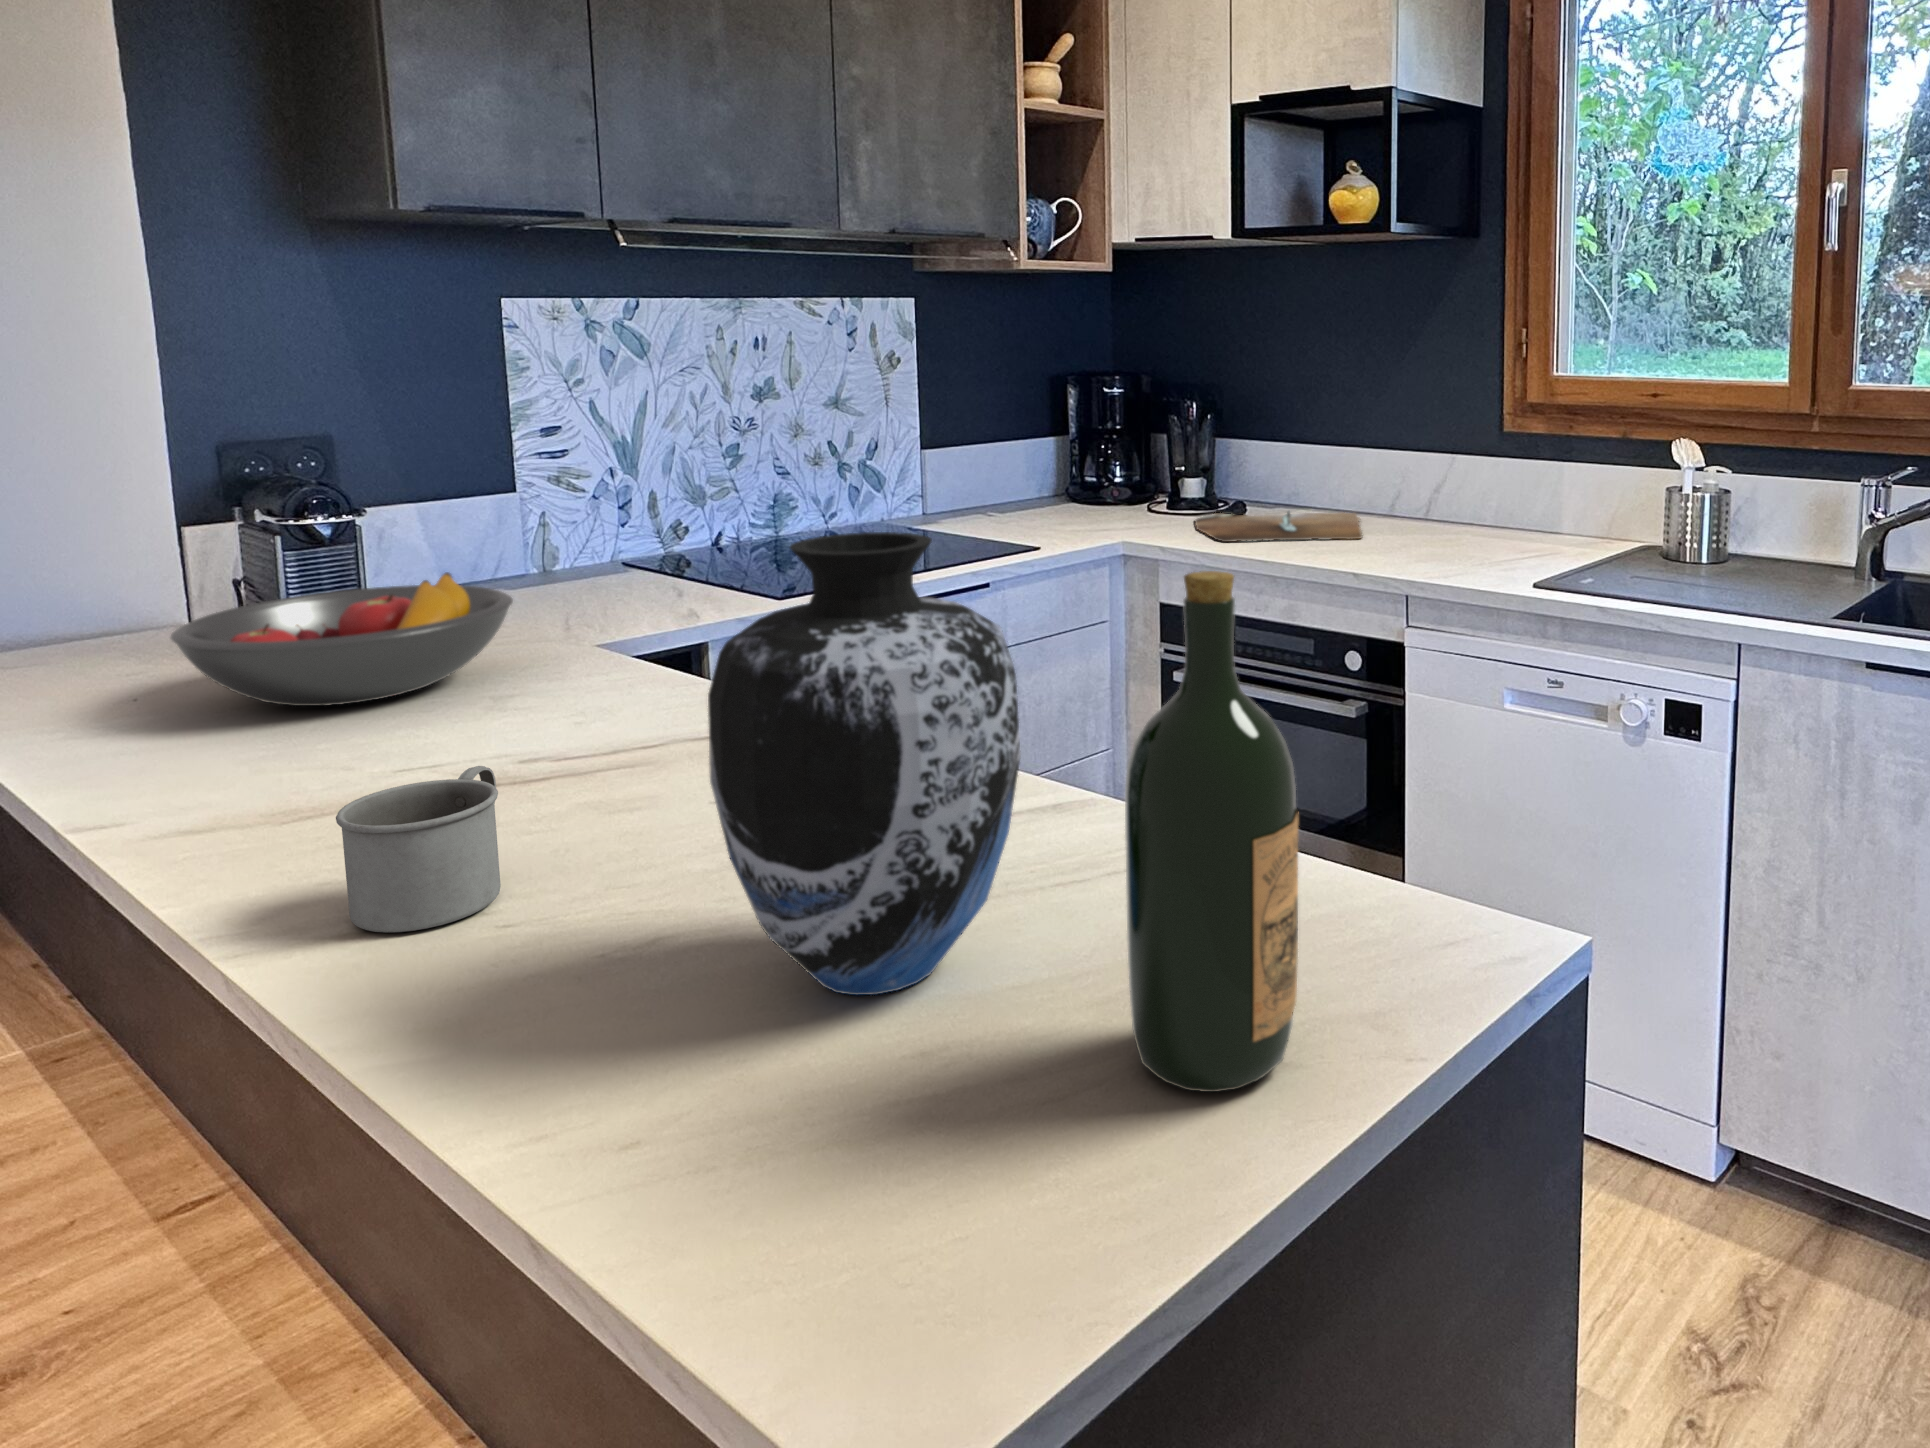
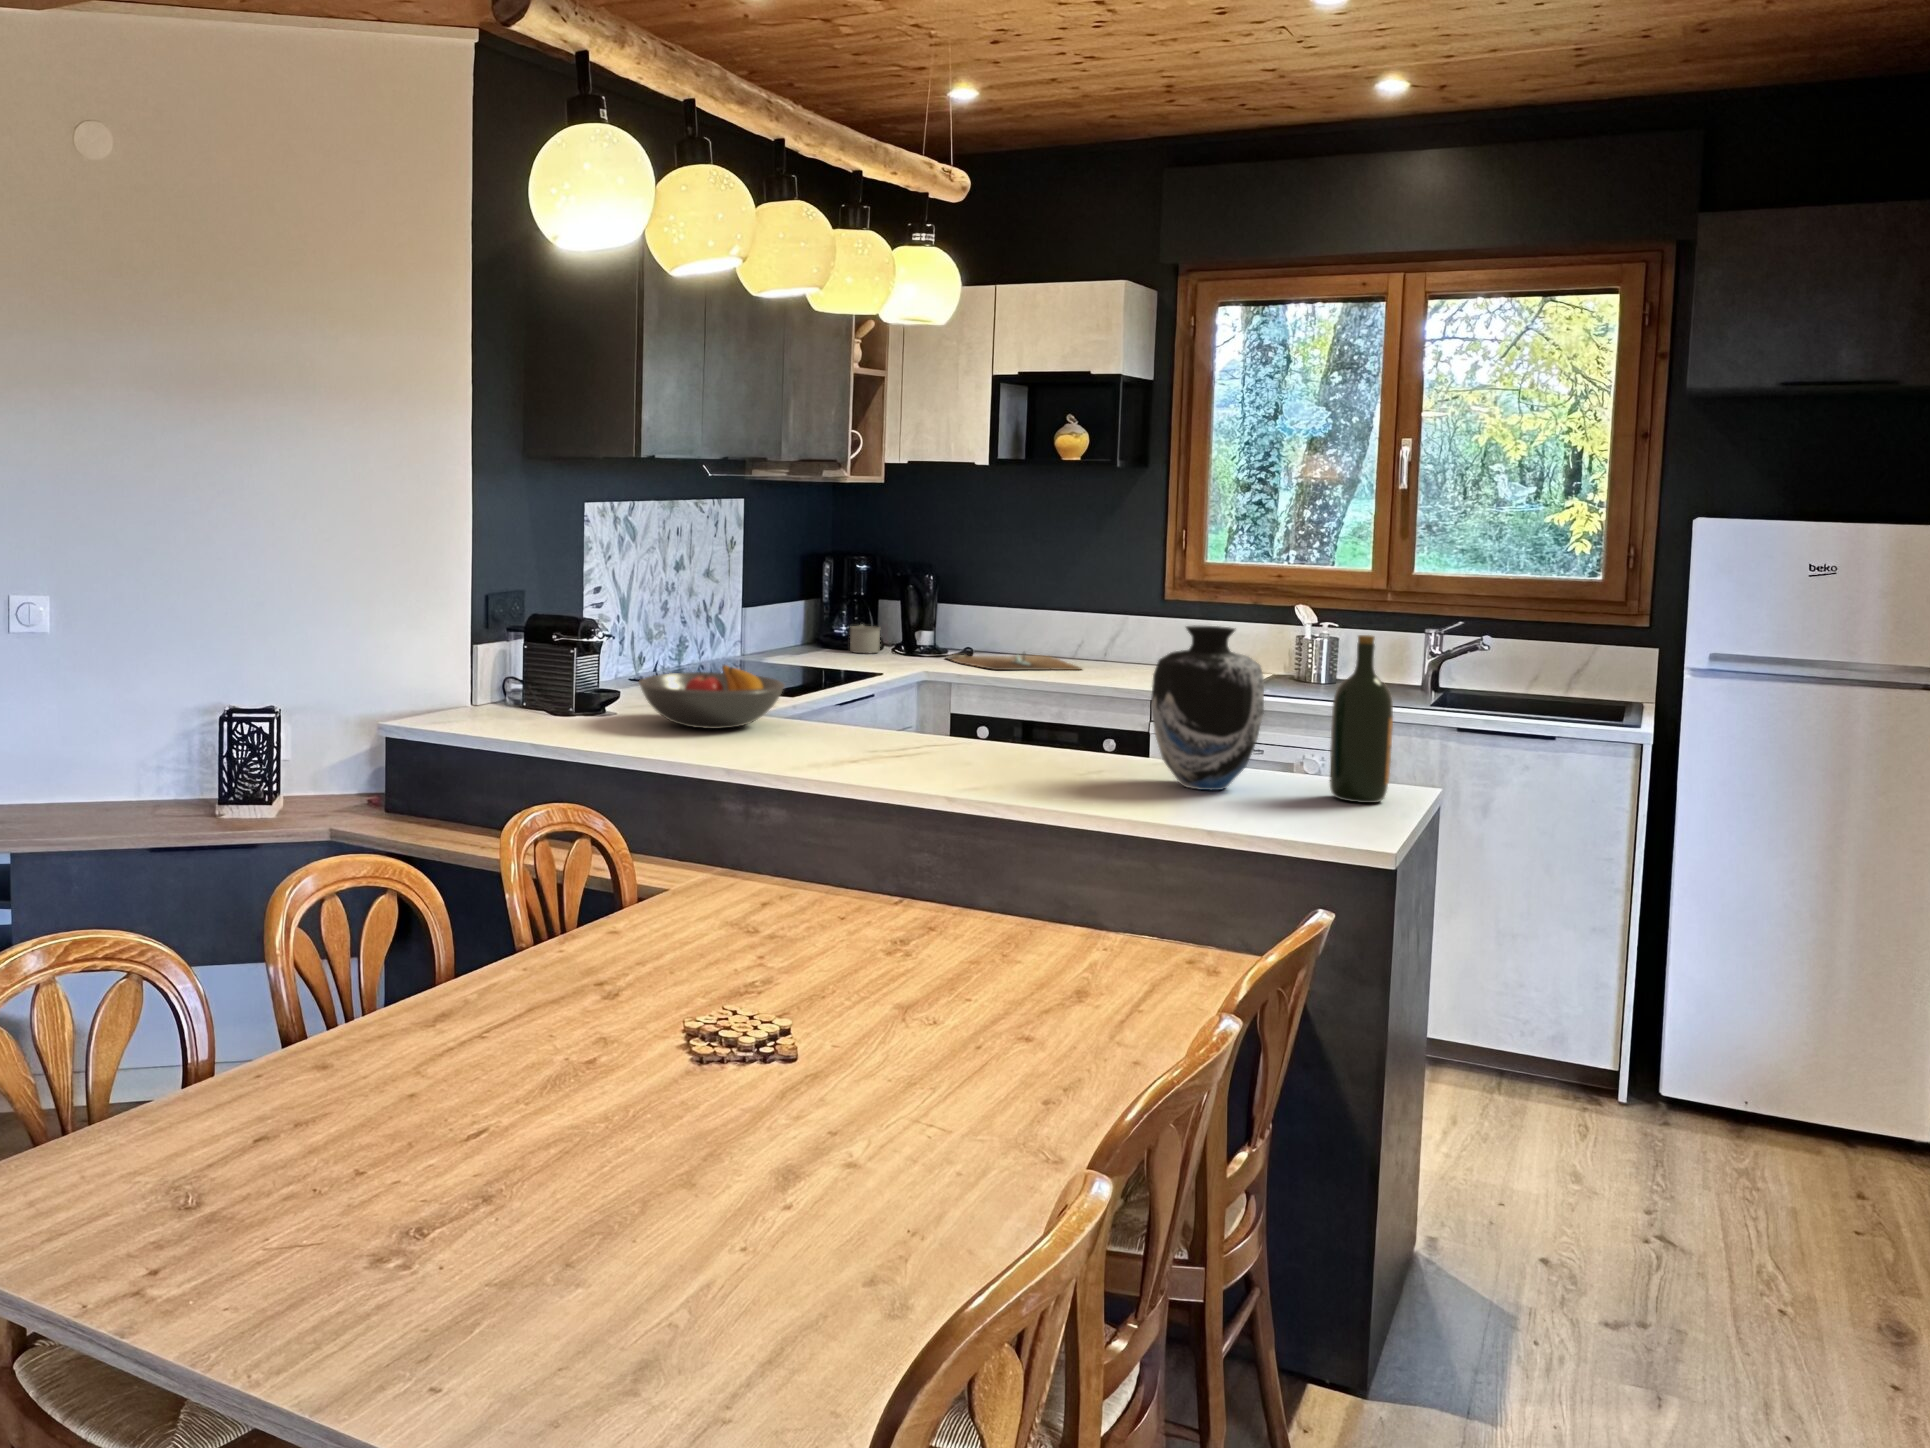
mug: present [336,766,501,933] -> present [850,625,880,653]

